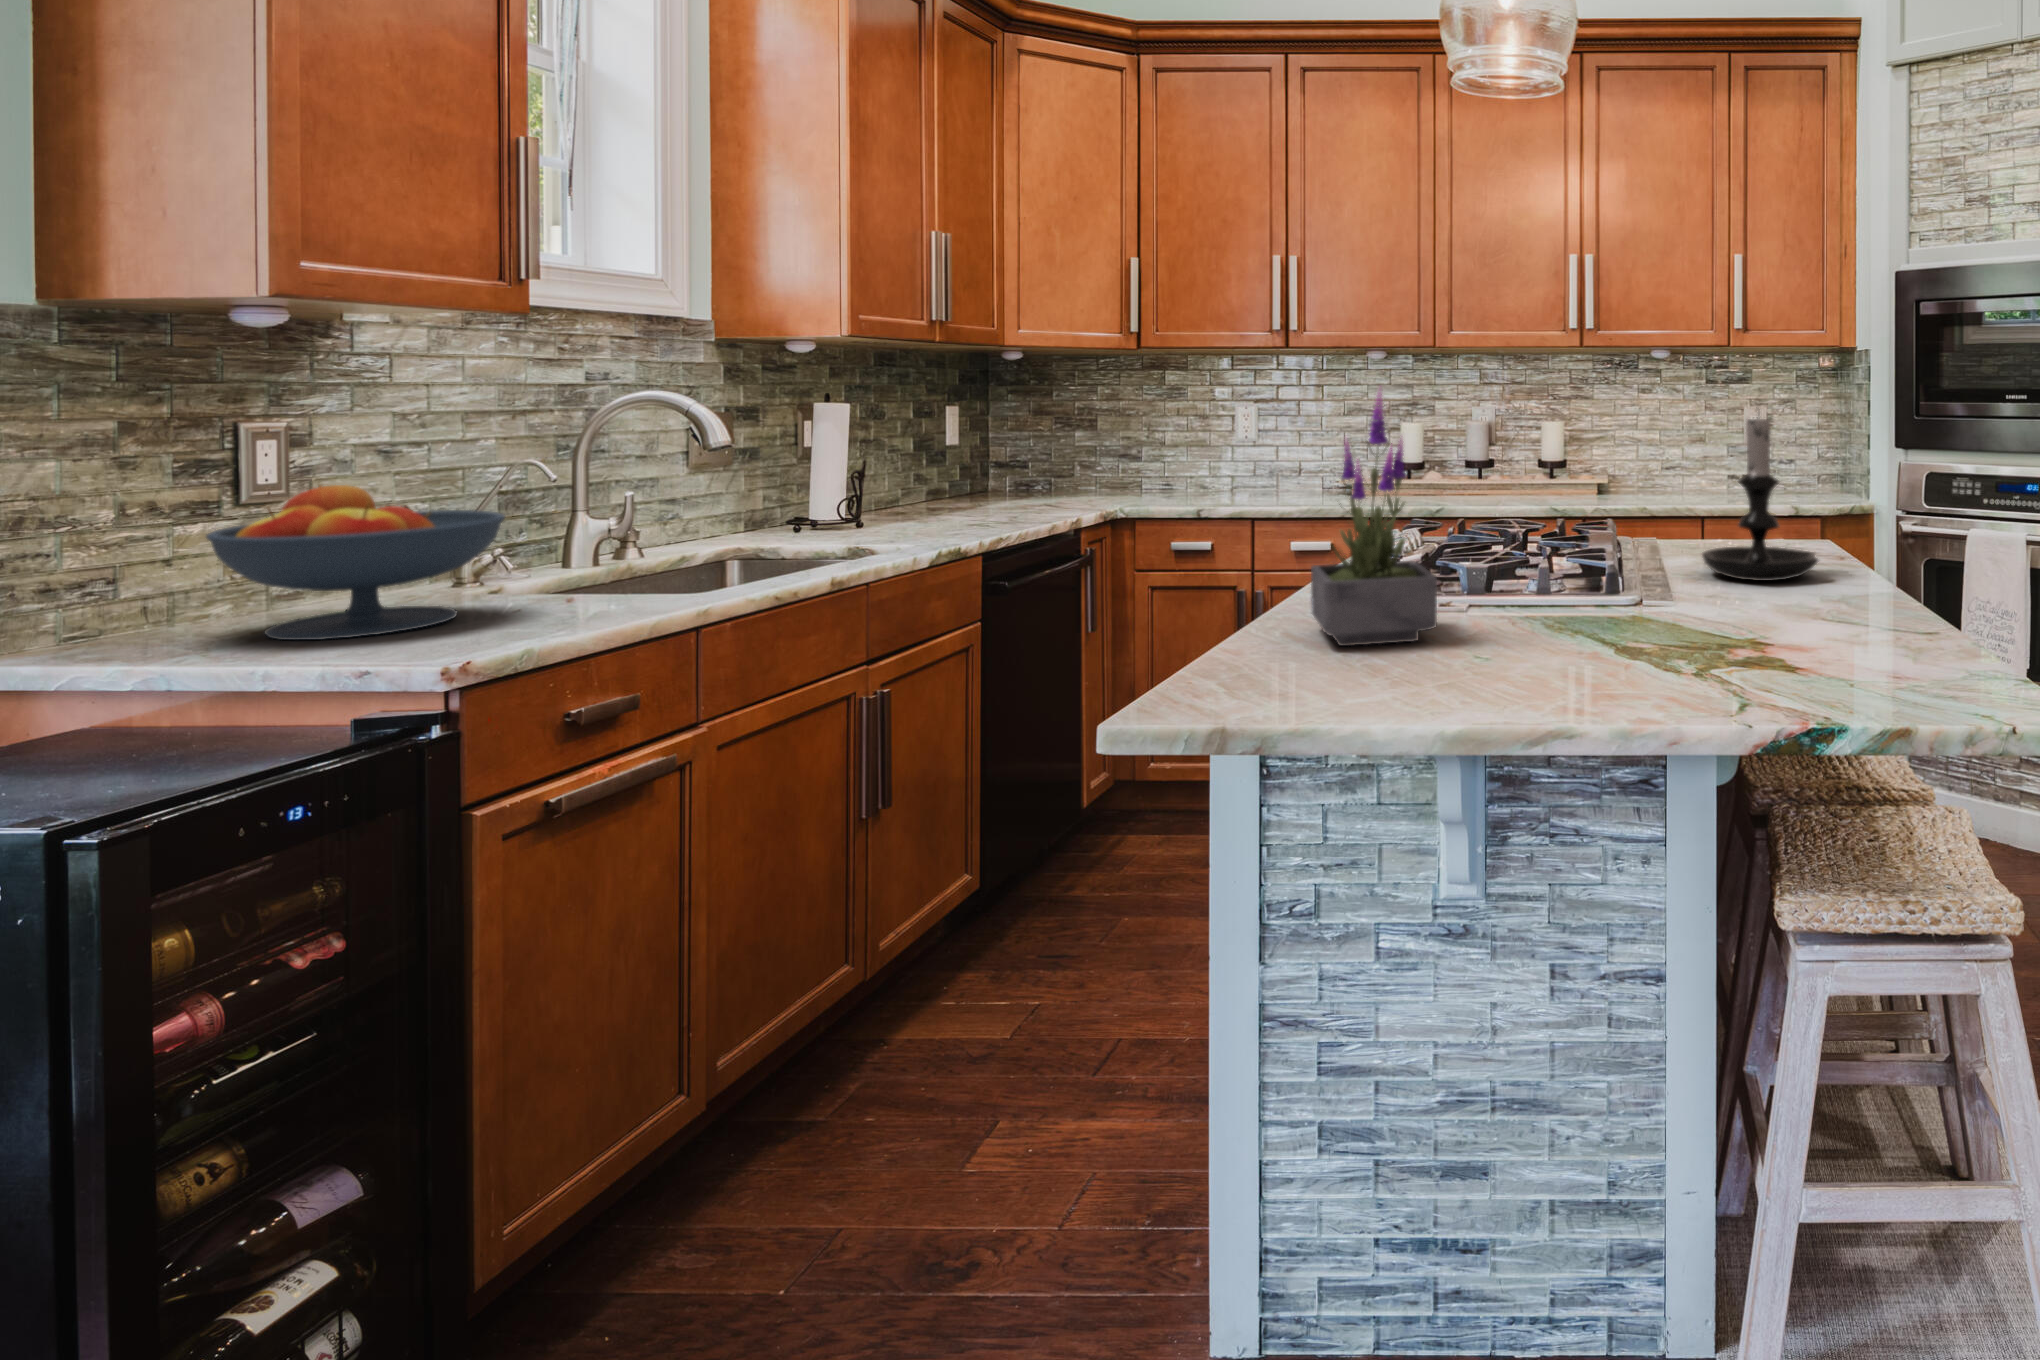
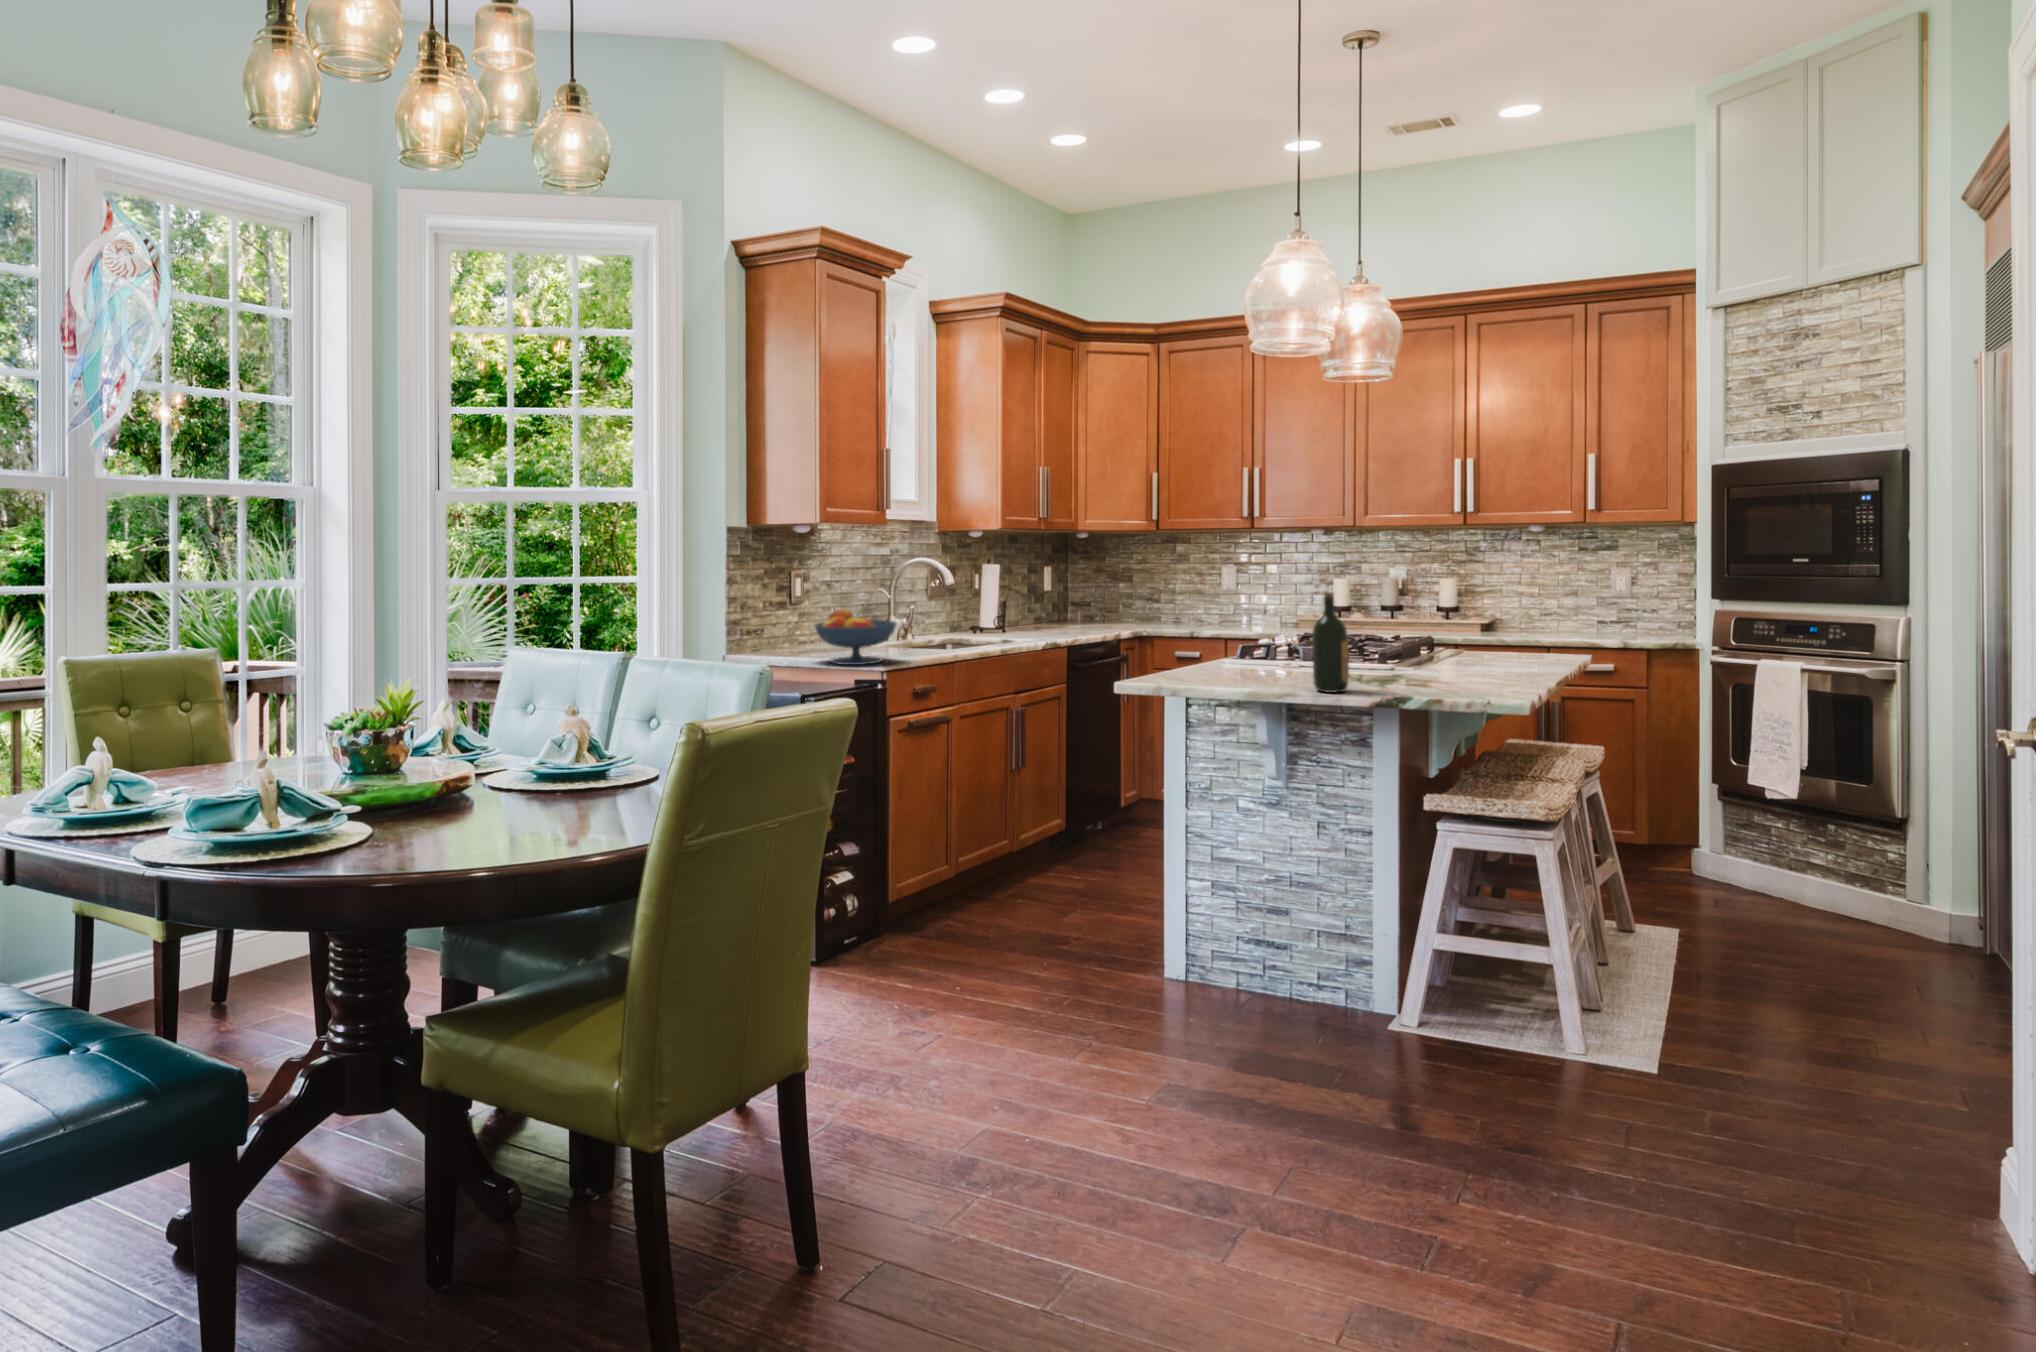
potted plant: present [1311,392,1437,646] -> none [1215,575,1268,687]
candle holder: present [1702,418,1818,581] -> none [1444,581,1517,675]
wine bottle: none [1536,422,1613,649] -> present [1312,592,1349,692]

